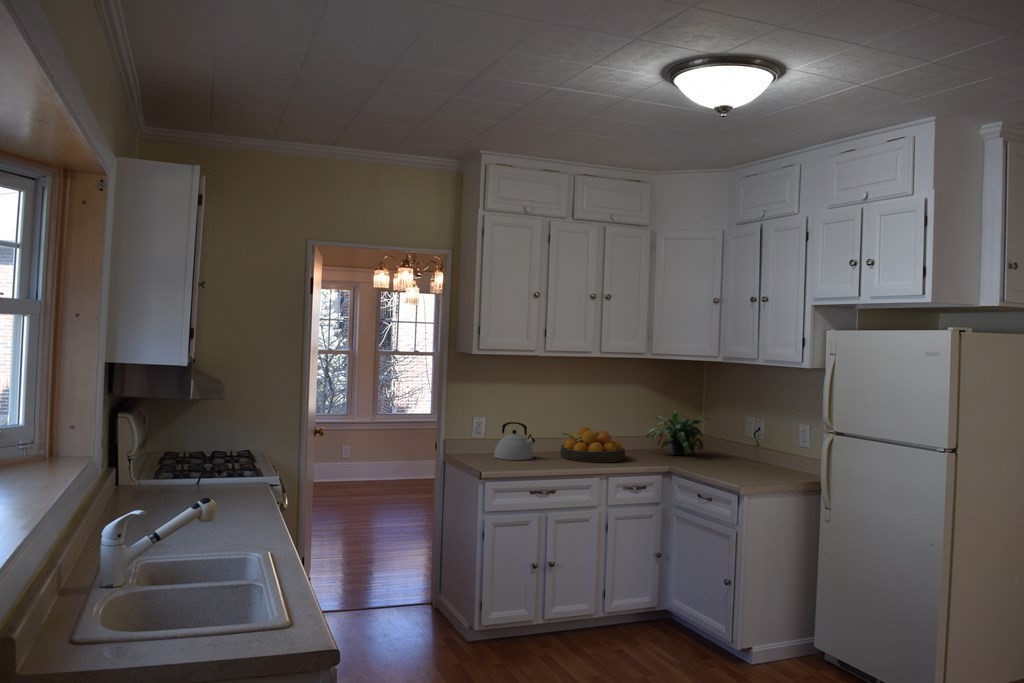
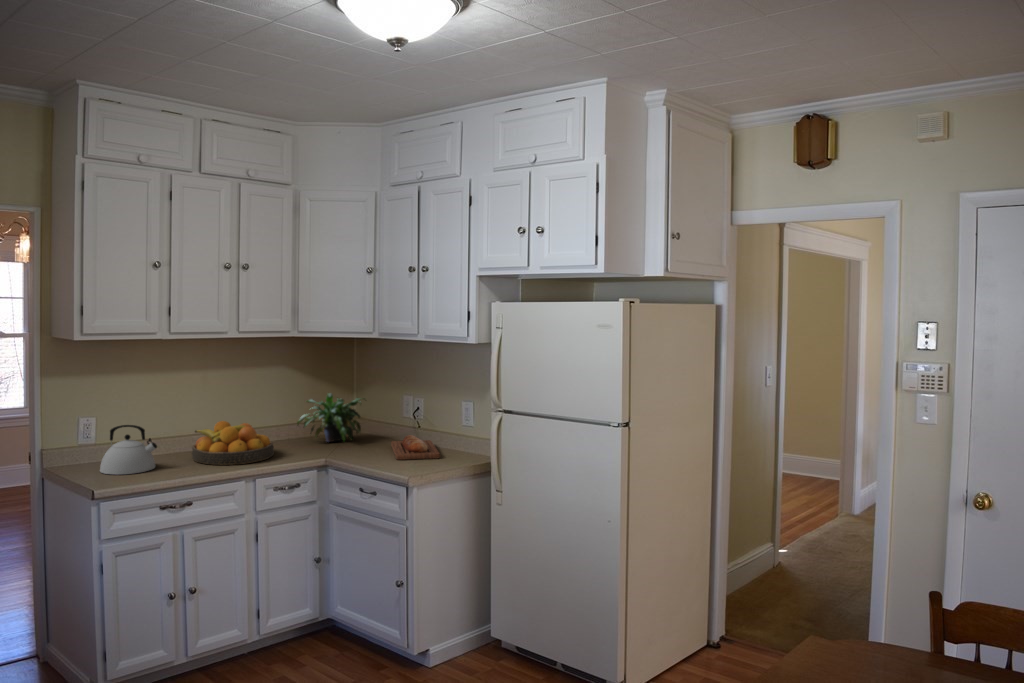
bread loaf: none [729,453,772,475] -> present [391,435,440,460]

